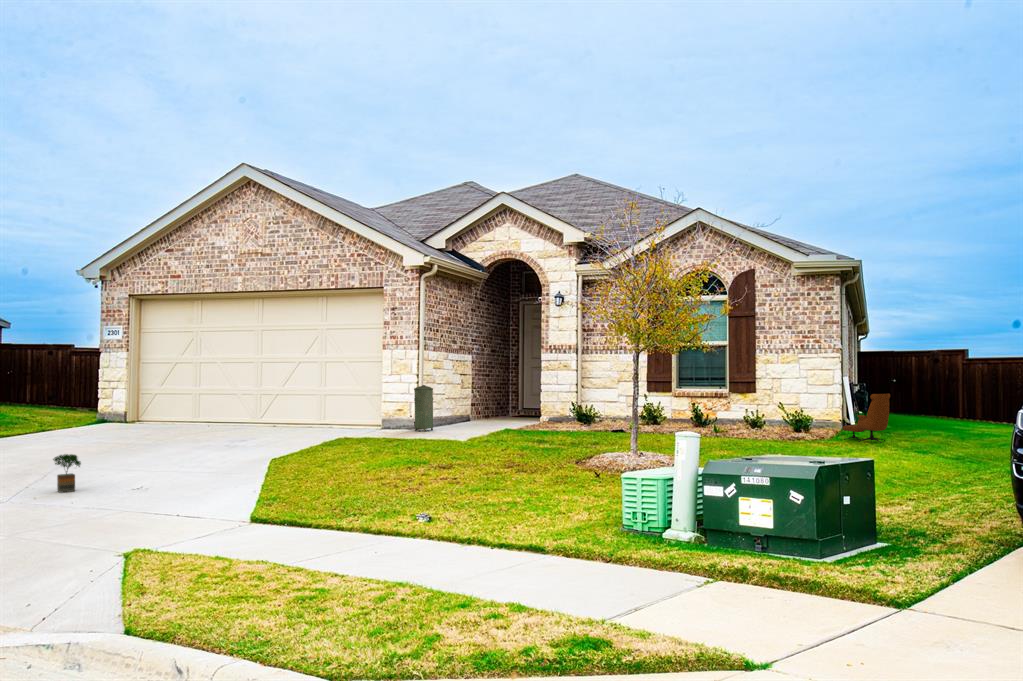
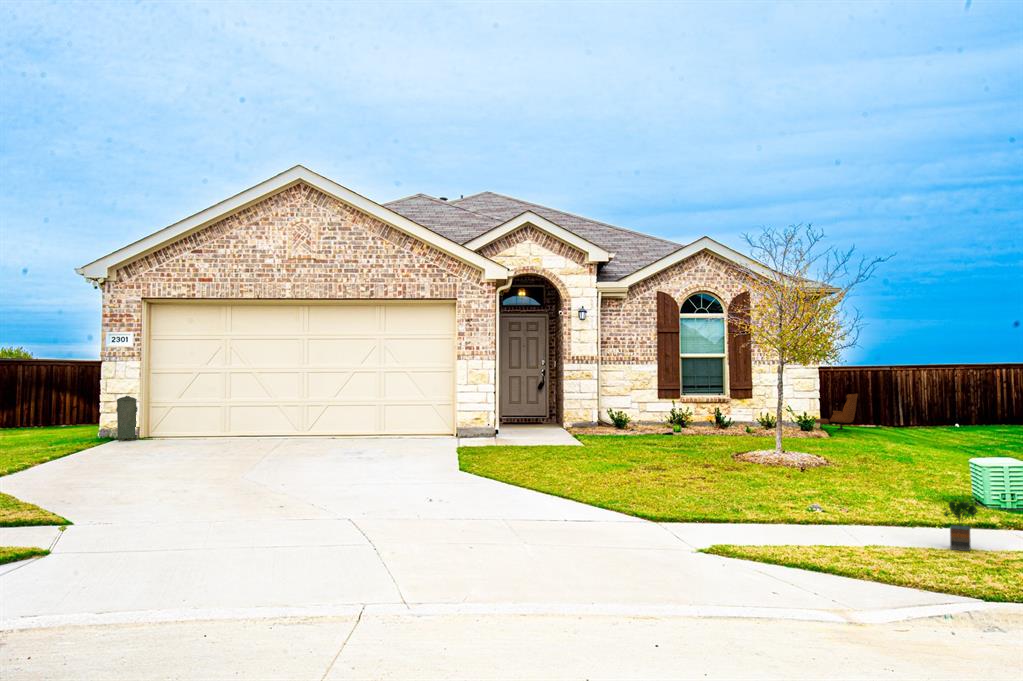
trash can: present [414,385,433,431] -> present [116,396,138,441]
potted tree: present [53,454,81,493] -> present [943,501,978,551]

